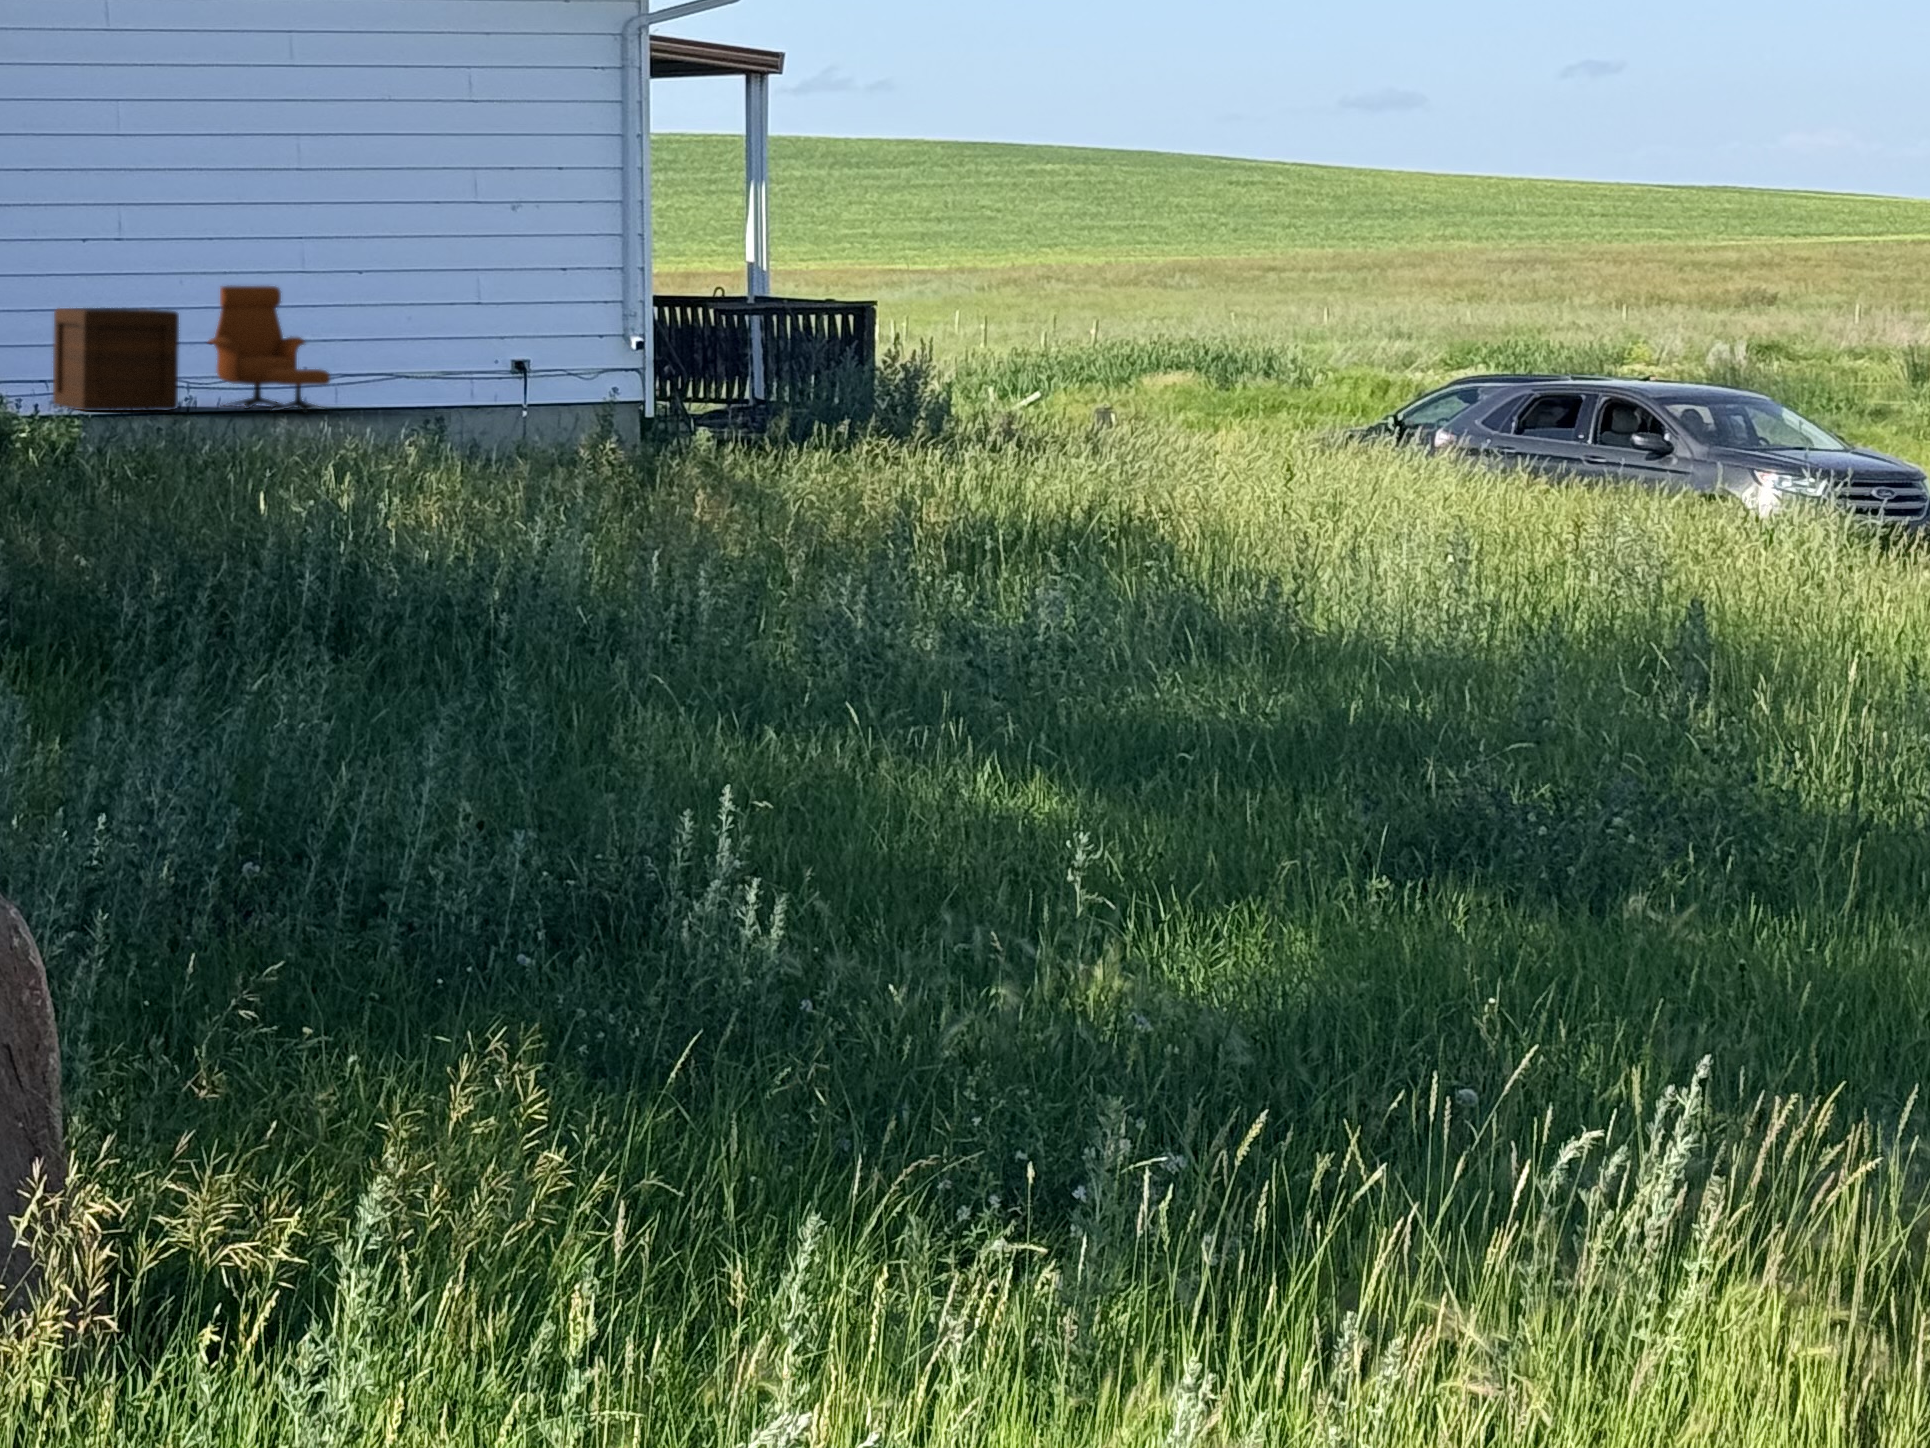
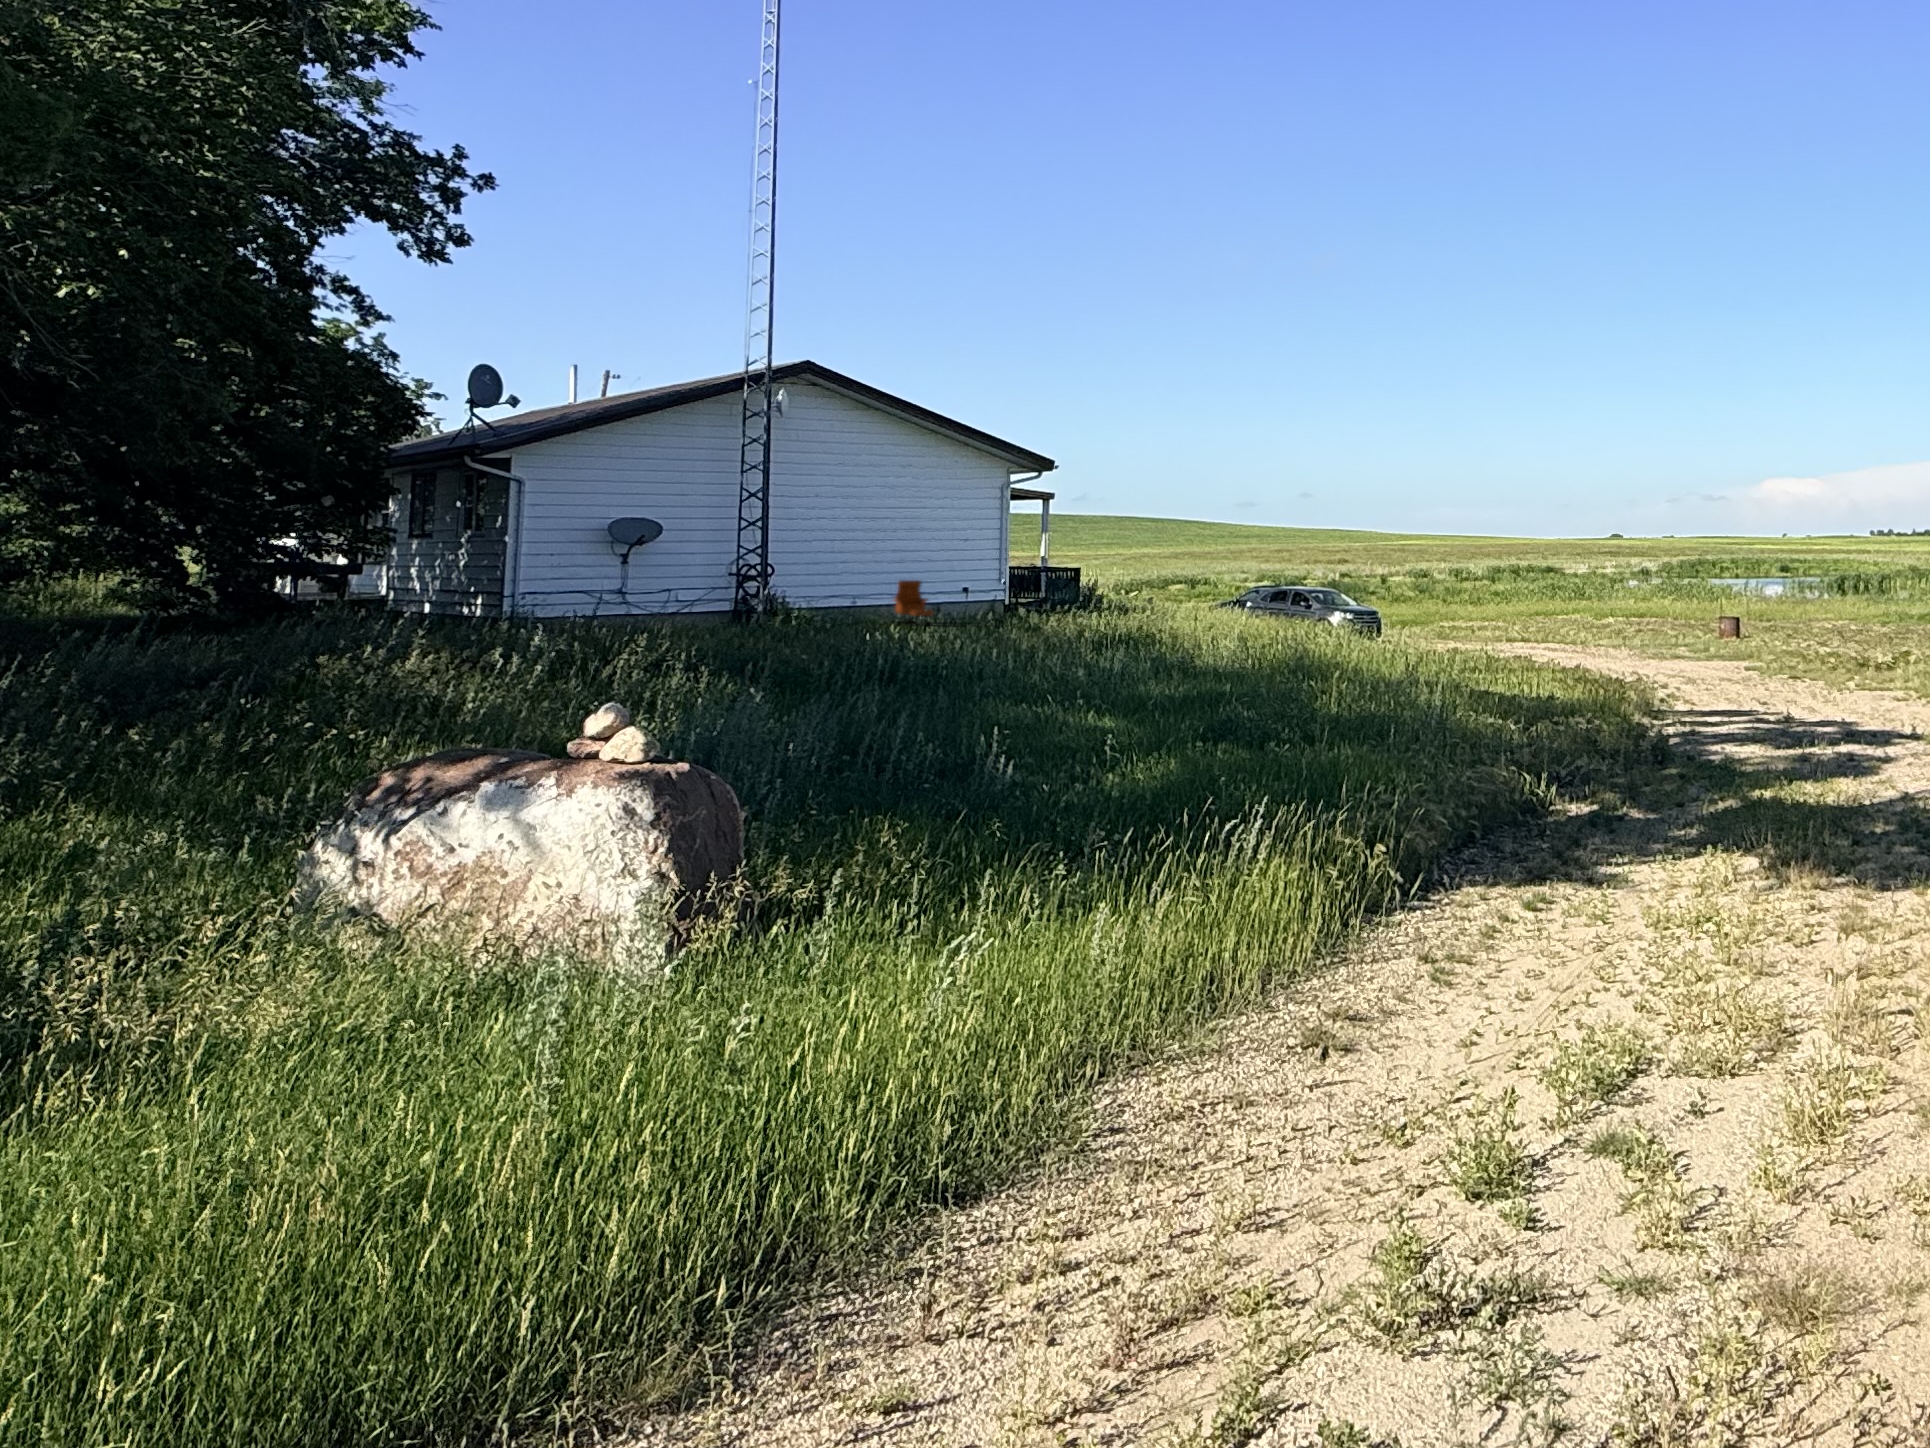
wooden crate: present [53,308,179,411] -> none [831,588,878,626]

